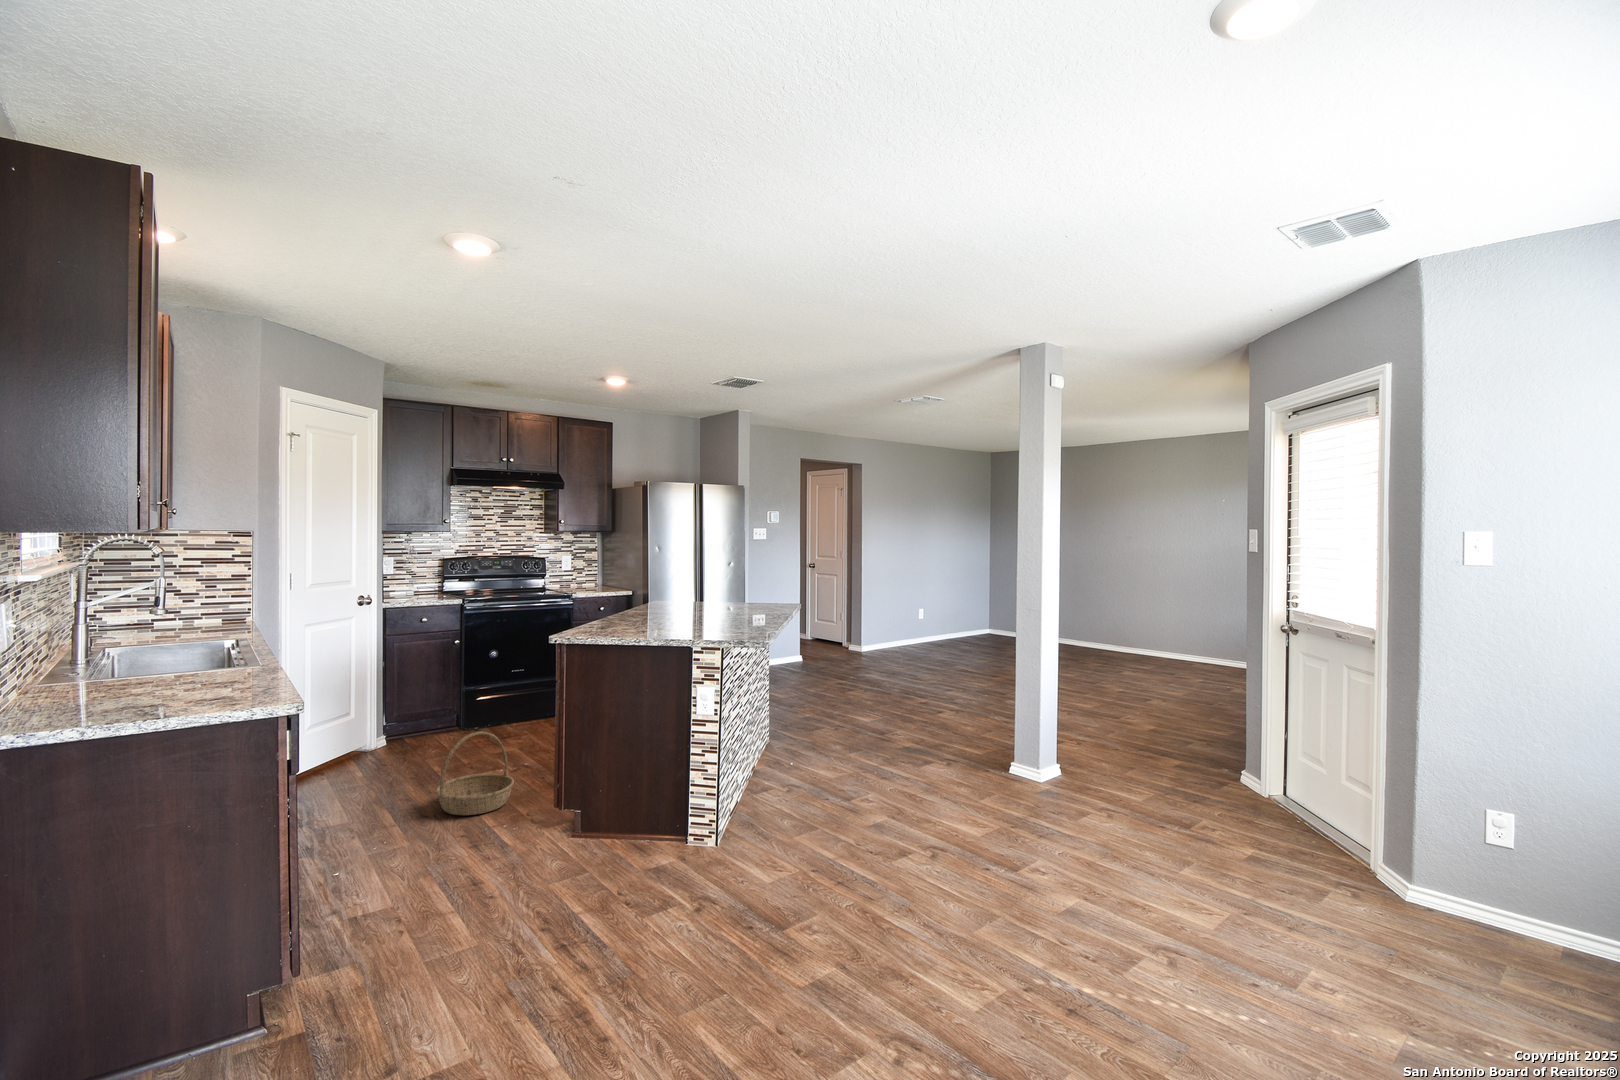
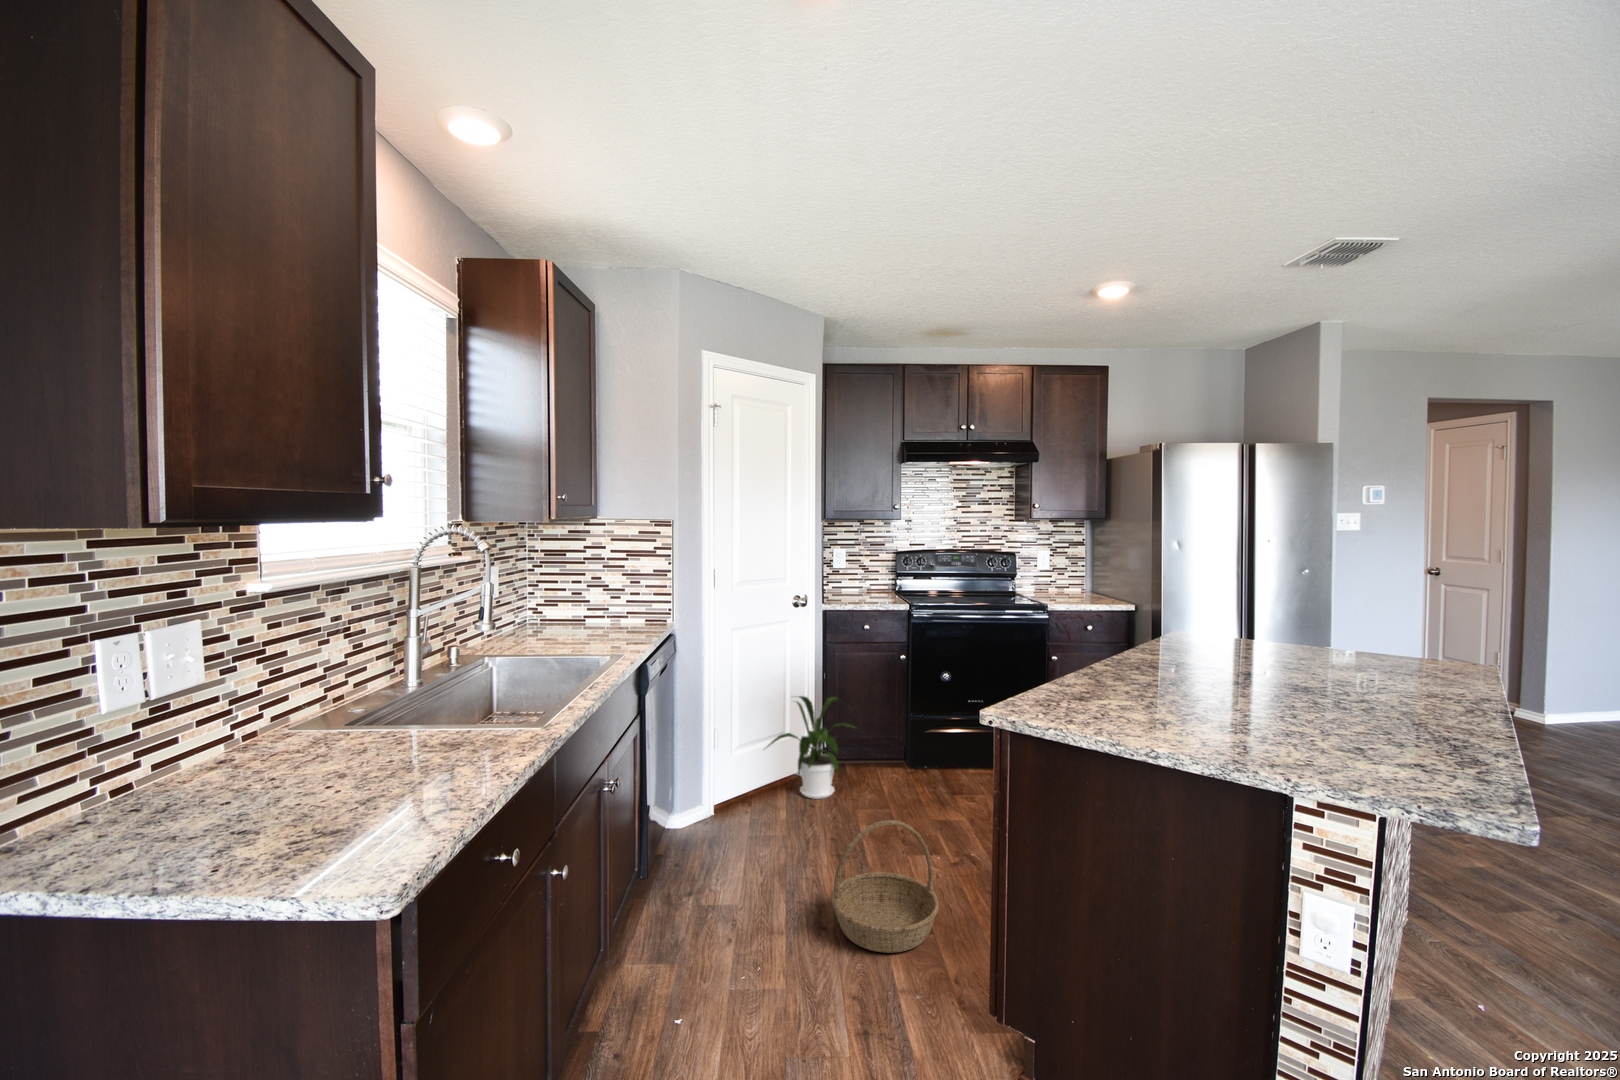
house plant: none [335,676,428,760] -> present [768,696,854,799]

